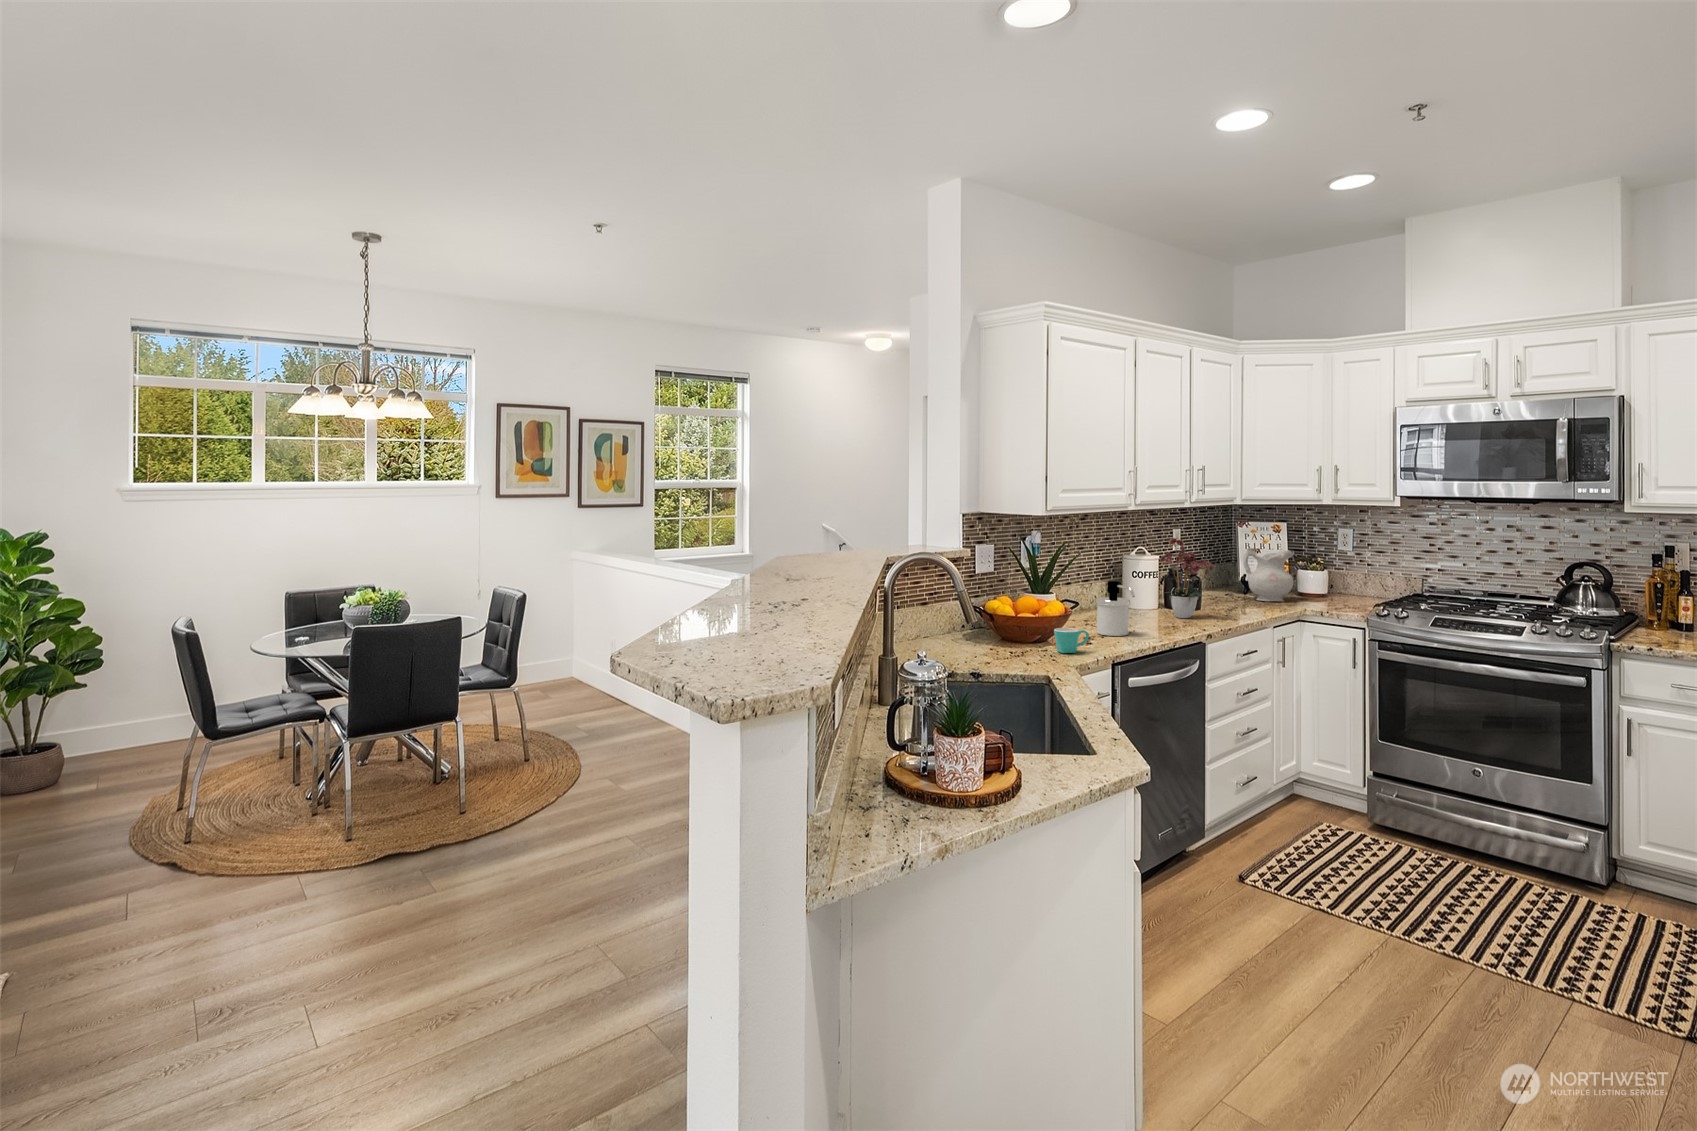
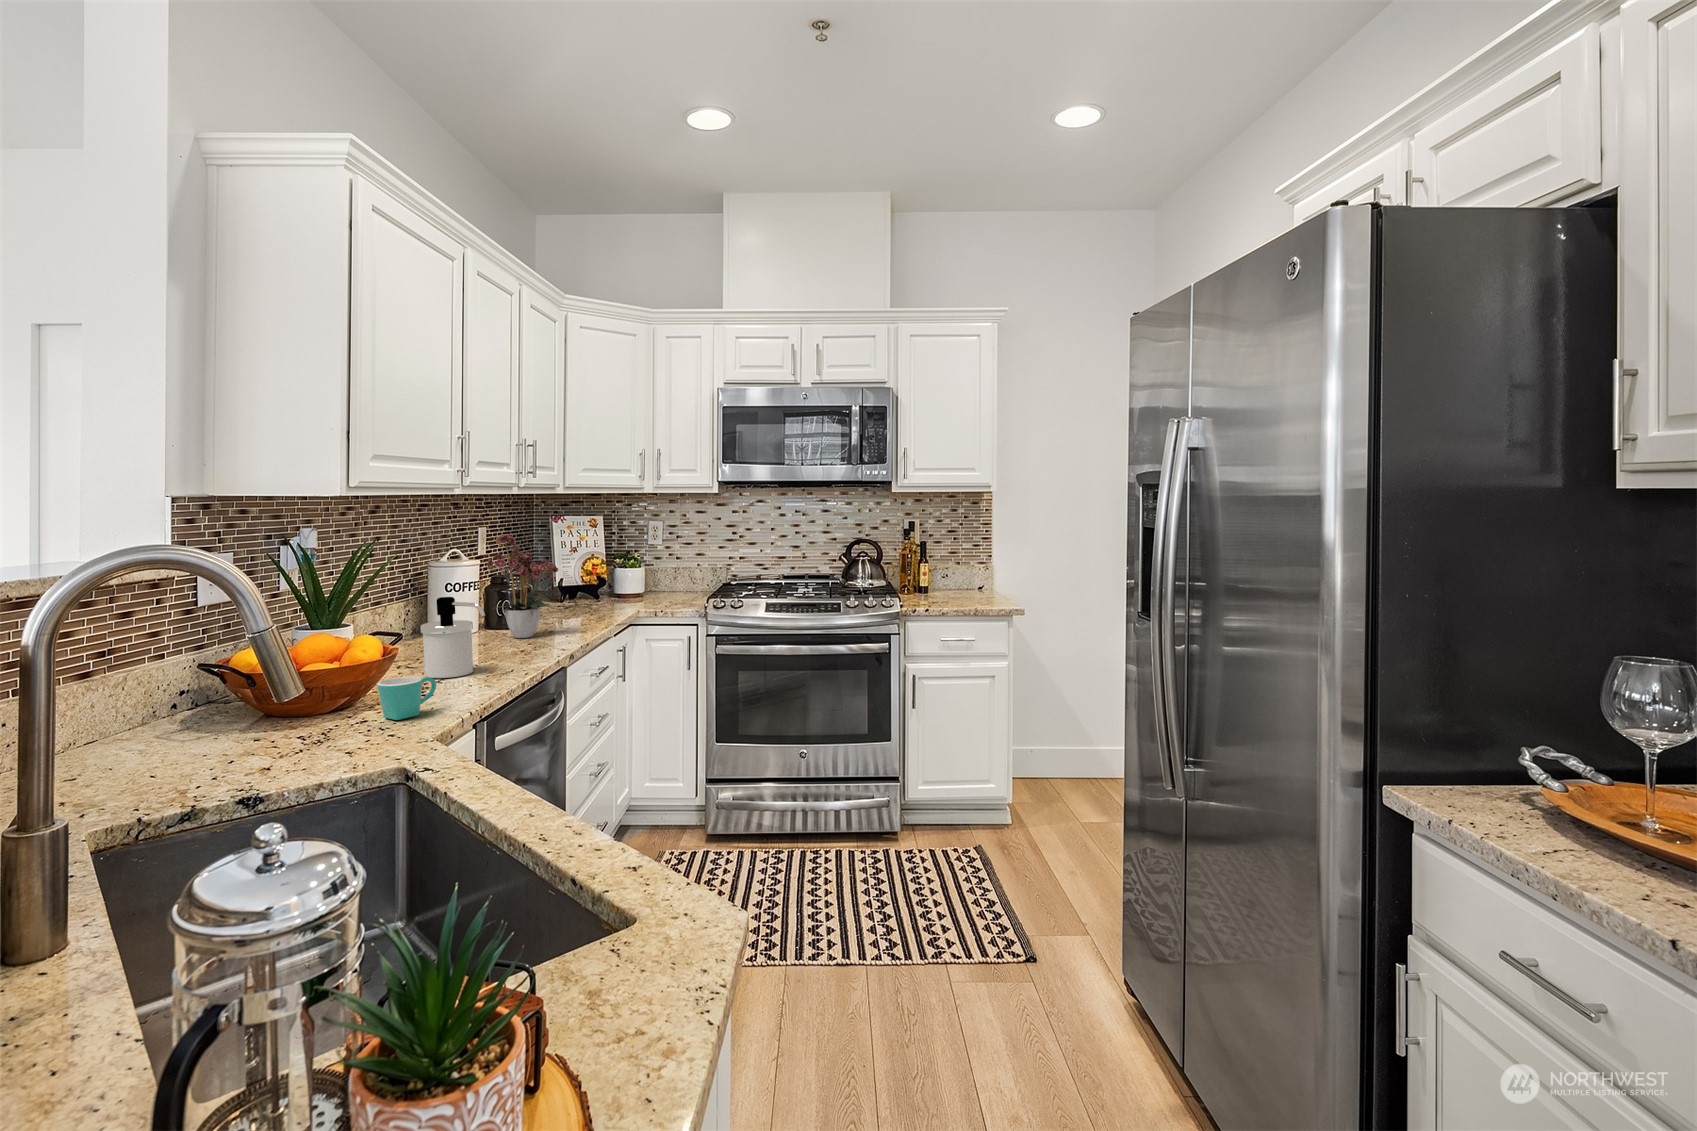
ceramic pitcher: present [1243,548,1293,602] -> none [566,546,621,606]

